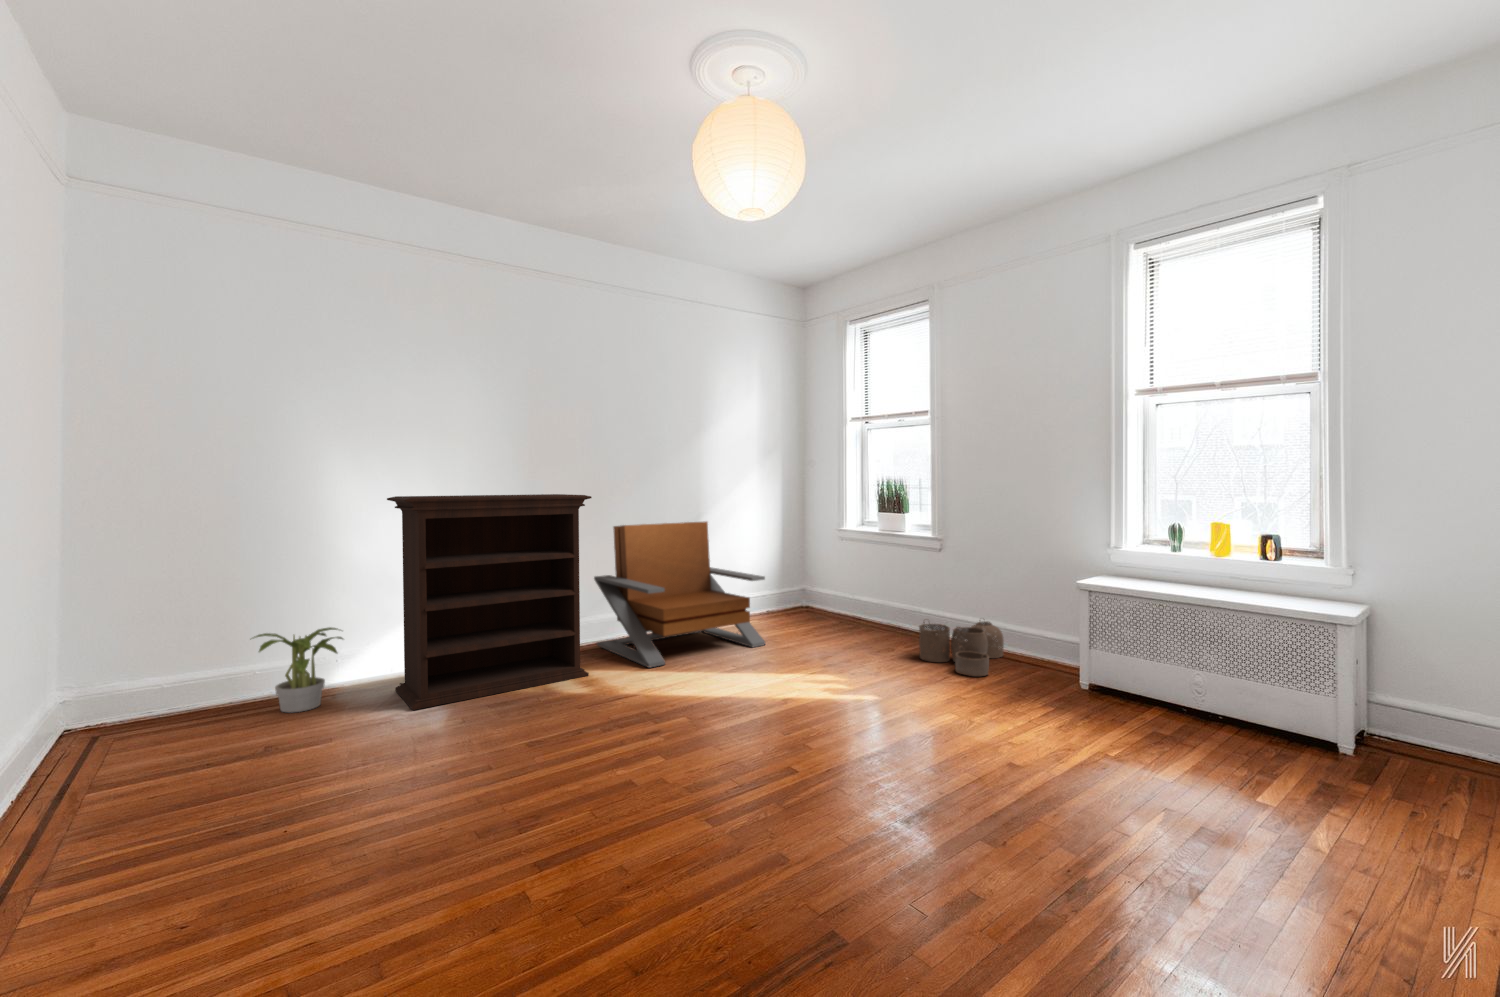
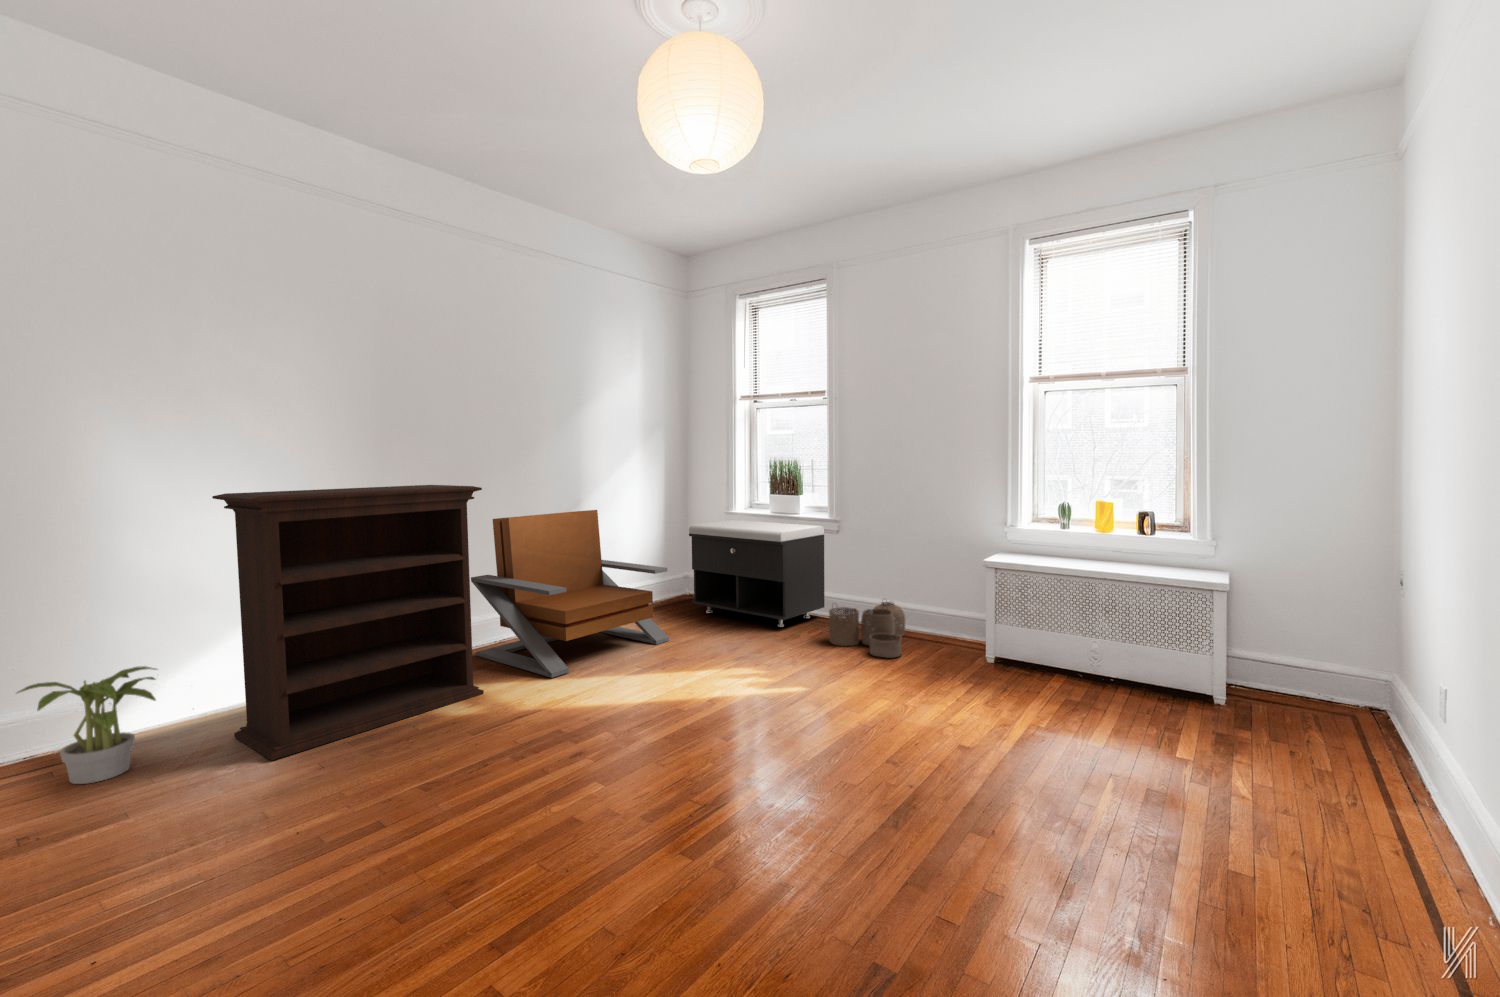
storage bench: none [797,536,926,641] -> present [689,520,825,627]

